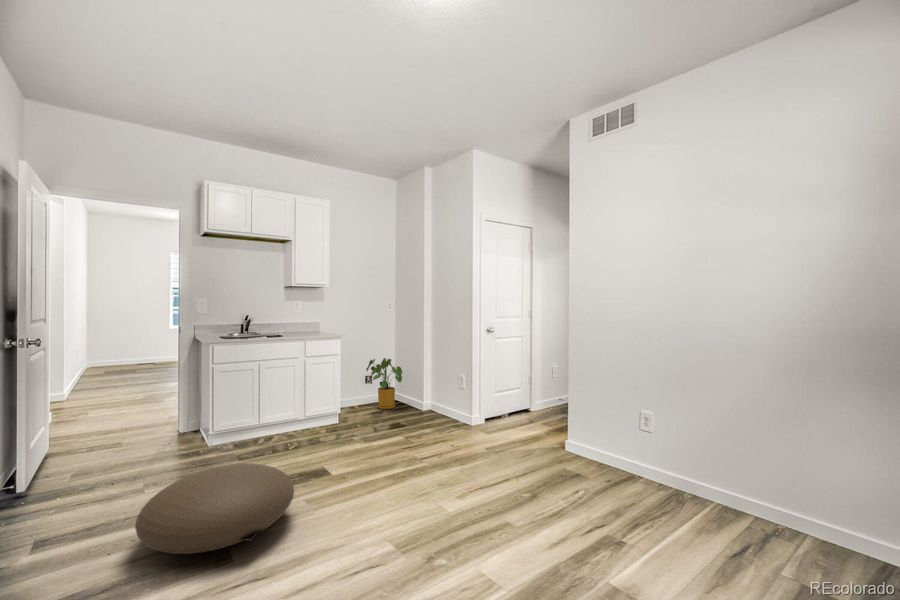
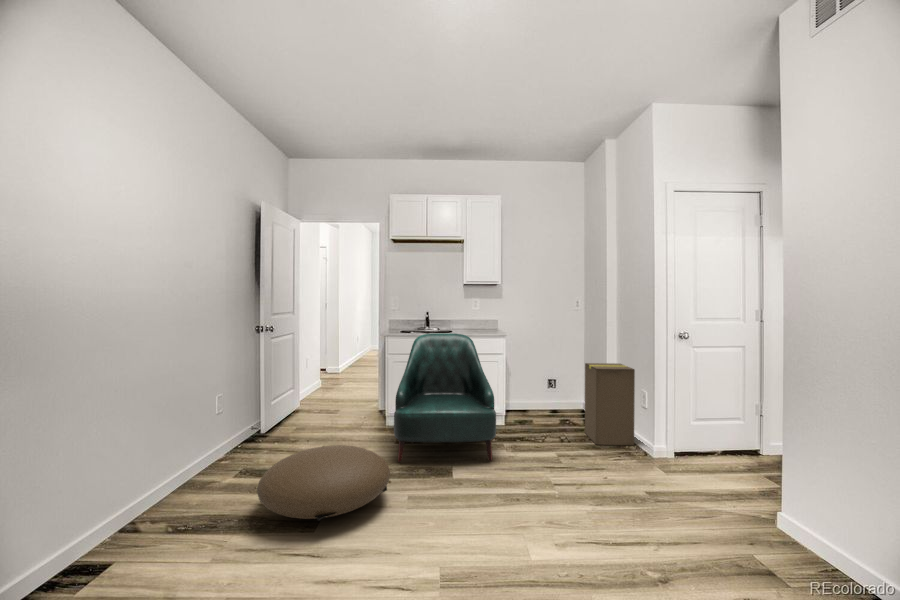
armchair: none [245,335,358,476] -> present [394,333,496,462]
cardboard box: none [411,354,454,424] -> present [585,363,635,445]
house plant: present [366,358,402,409] -> none [548,363,587,419]

